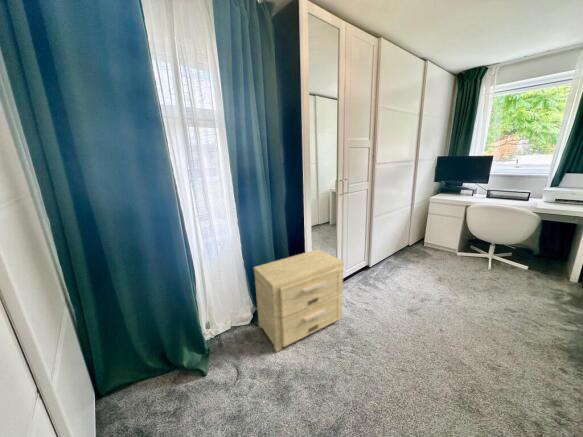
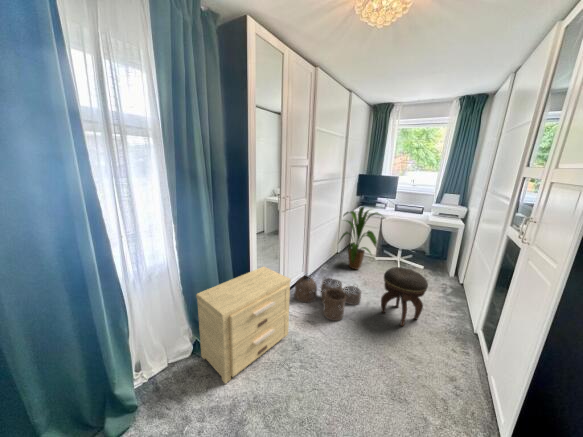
house plant: none [405,190,470,264] -> present [340,206,381,270]
footstool: none [457,260,526,331] -> present [381,267,428,326]
woven basket: none [352,264,432,313] -> present [294,276,361,320]

